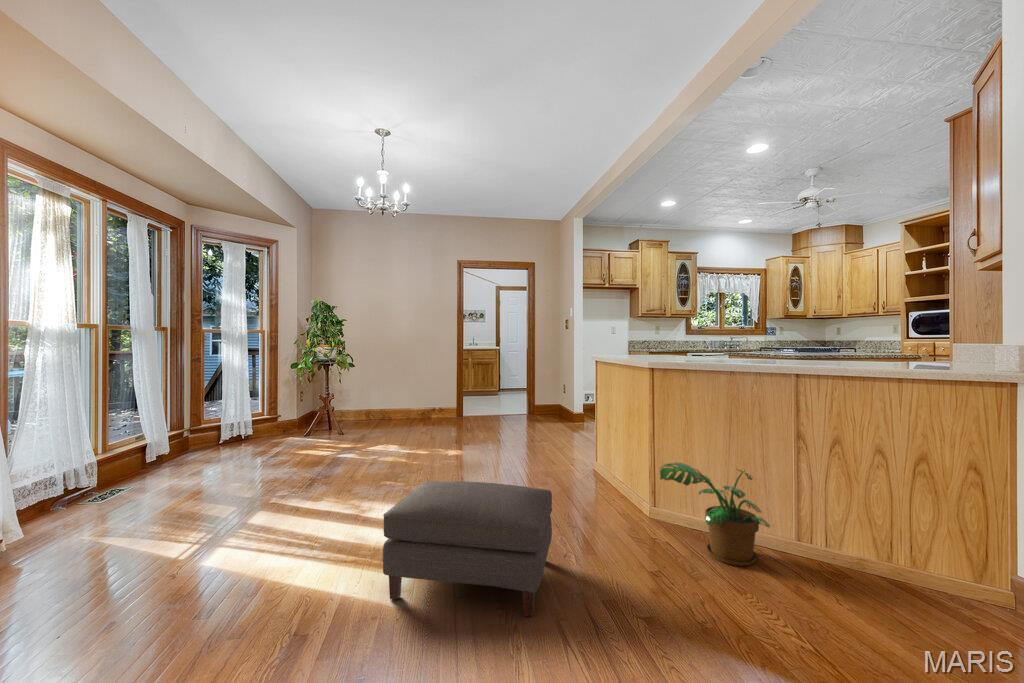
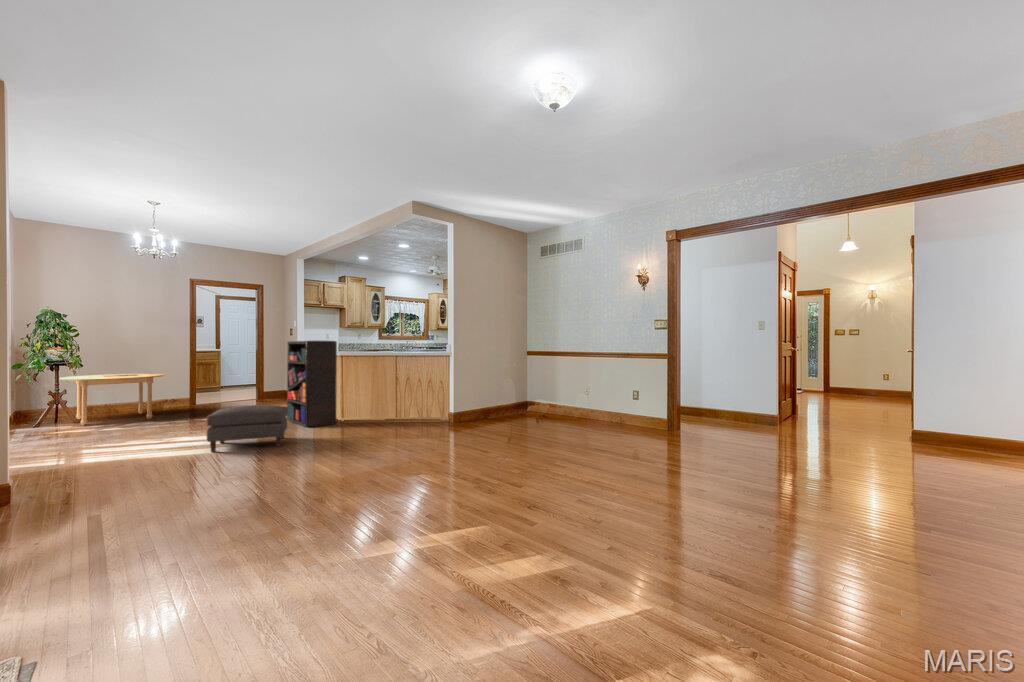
bookshelf: none [557,337,649,517] -> present [287,341,337,427]
dining table: none [313,378,416,445] -> present [59,374,164,425]
potted plant: present [660,463,770,566] -> none [337,392,381,430]

